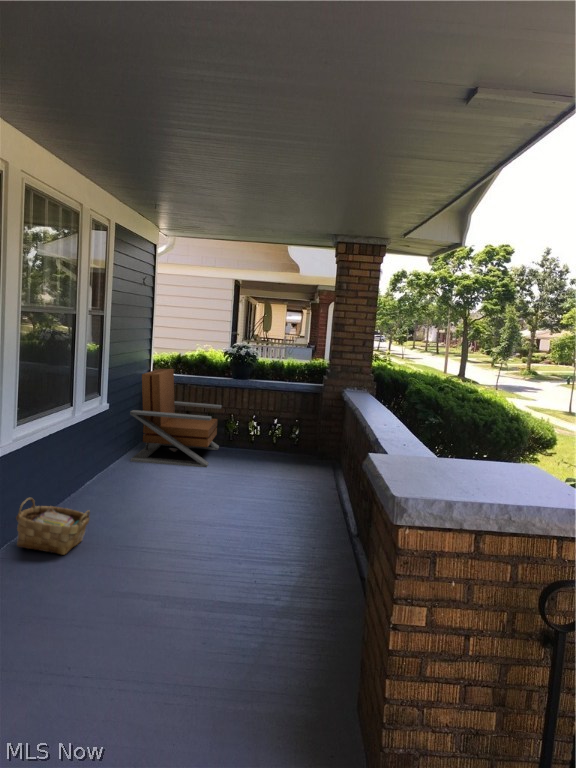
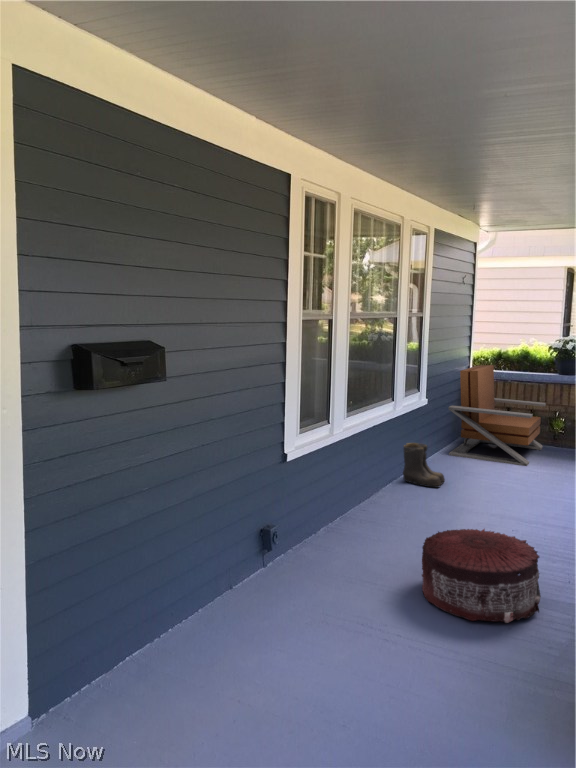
boots: none [82,452,129,498] -> present [403,443,445,488]
woven basket: present [16,498,90,555] -> none [346,478,407,530]
pouf: none [111,541,234,648] -> present [422,529,541,623]

